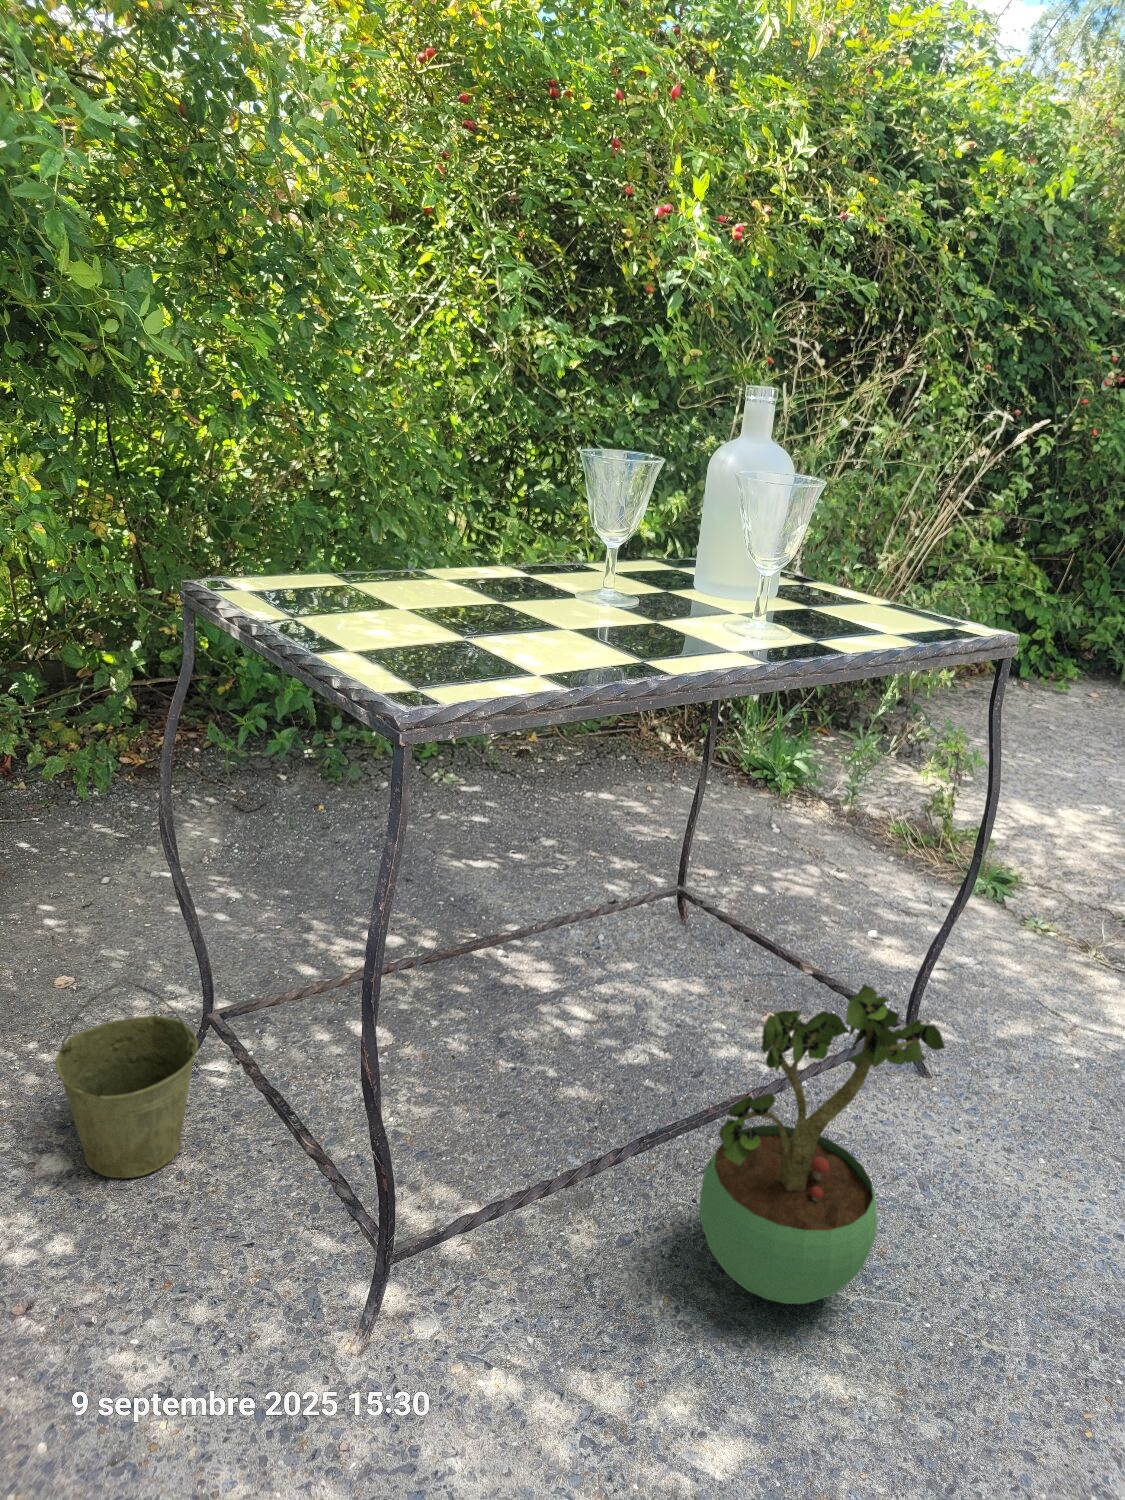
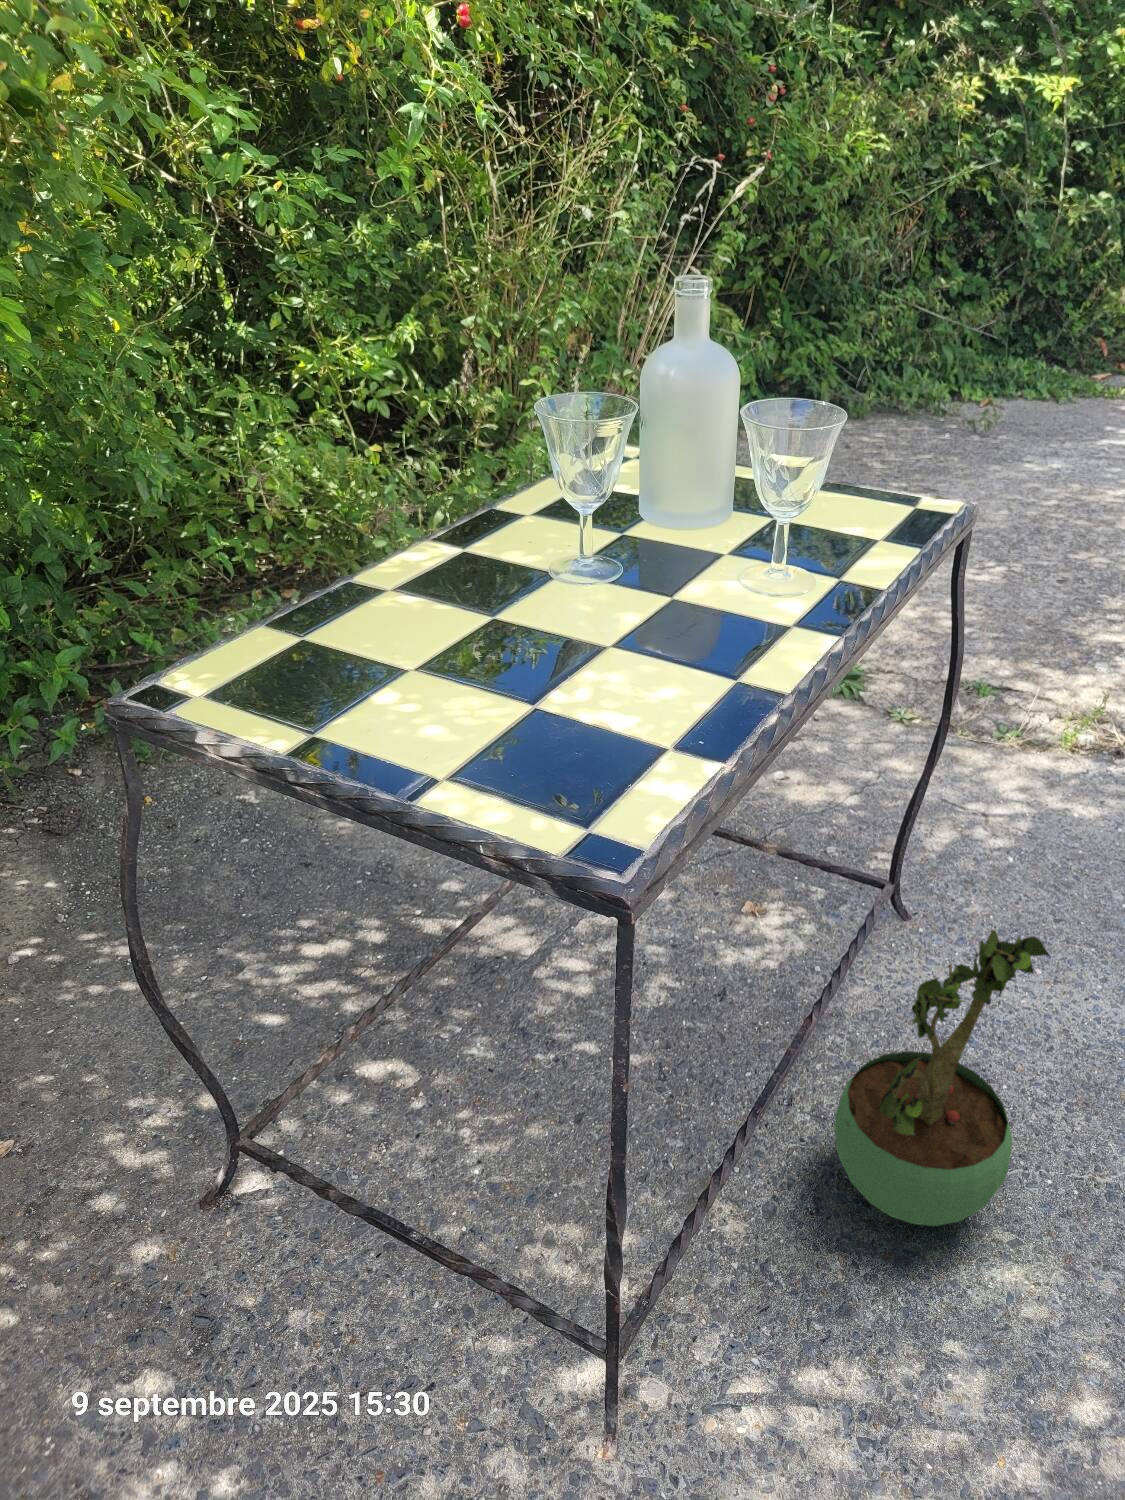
bucket: present [55,981,198,1178] -> none [129,1177,288,1378]

